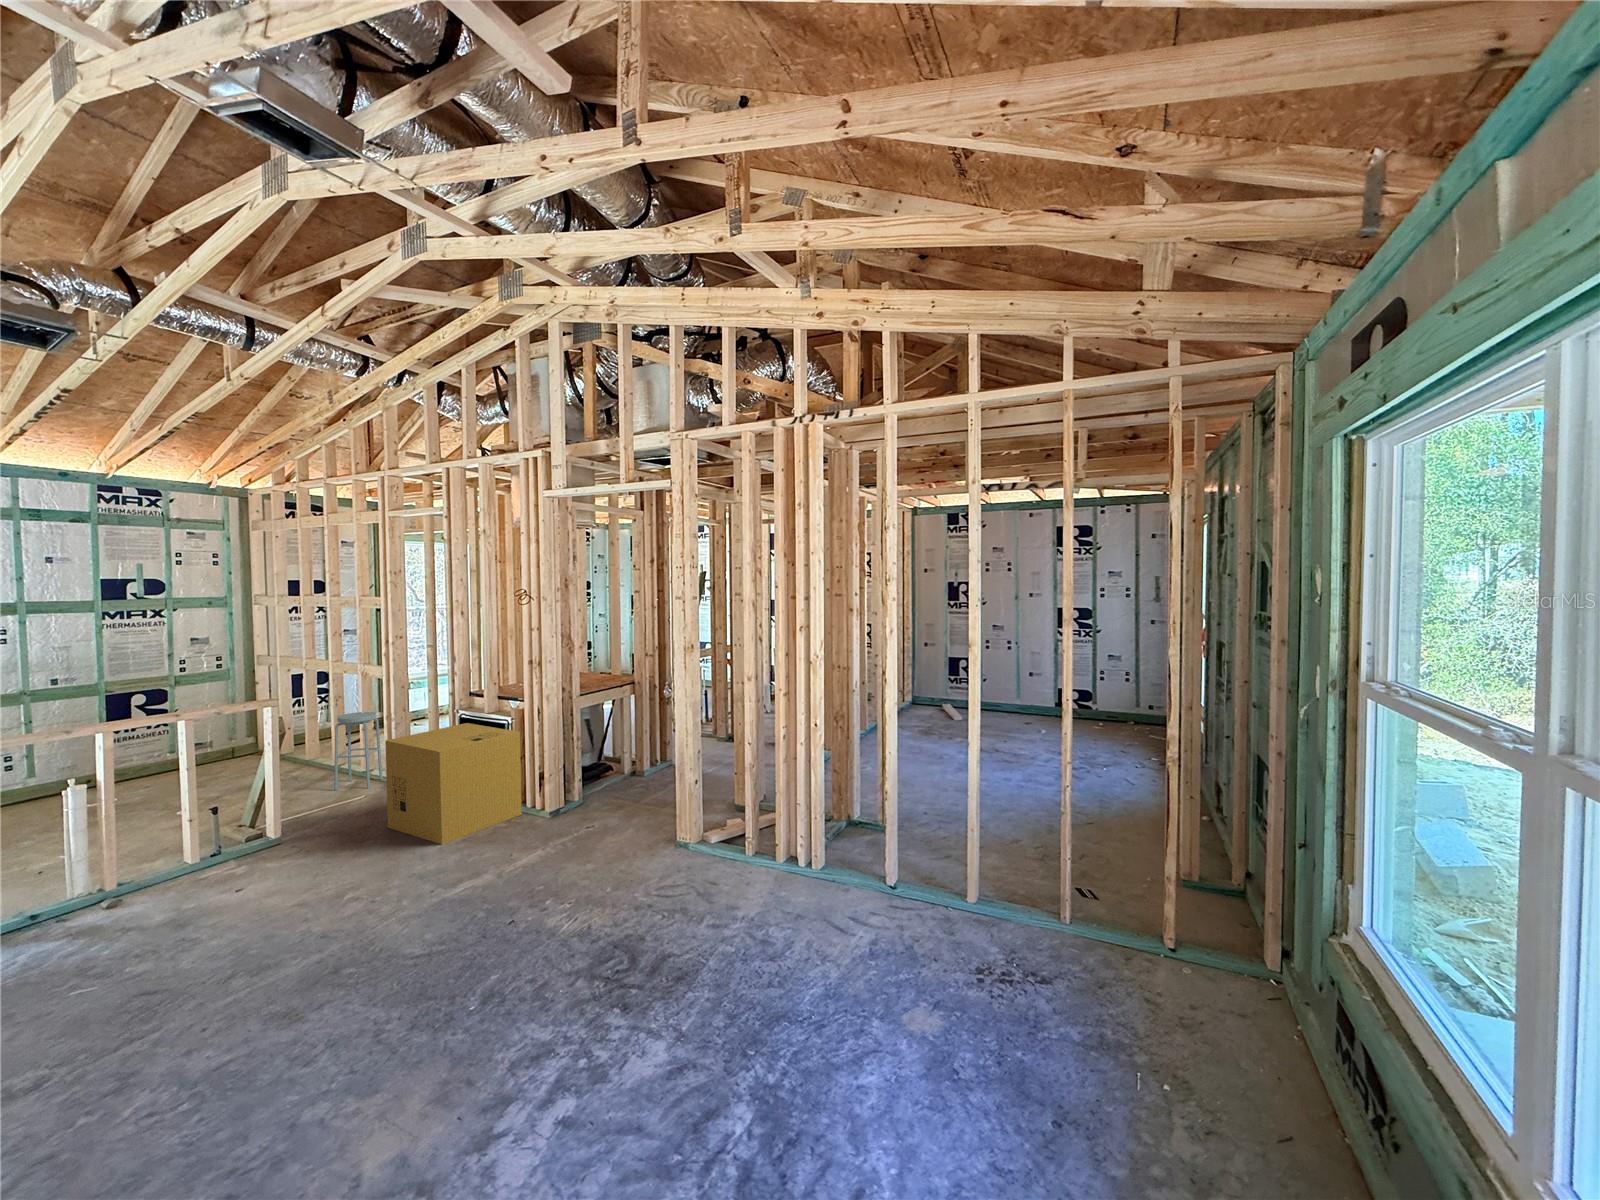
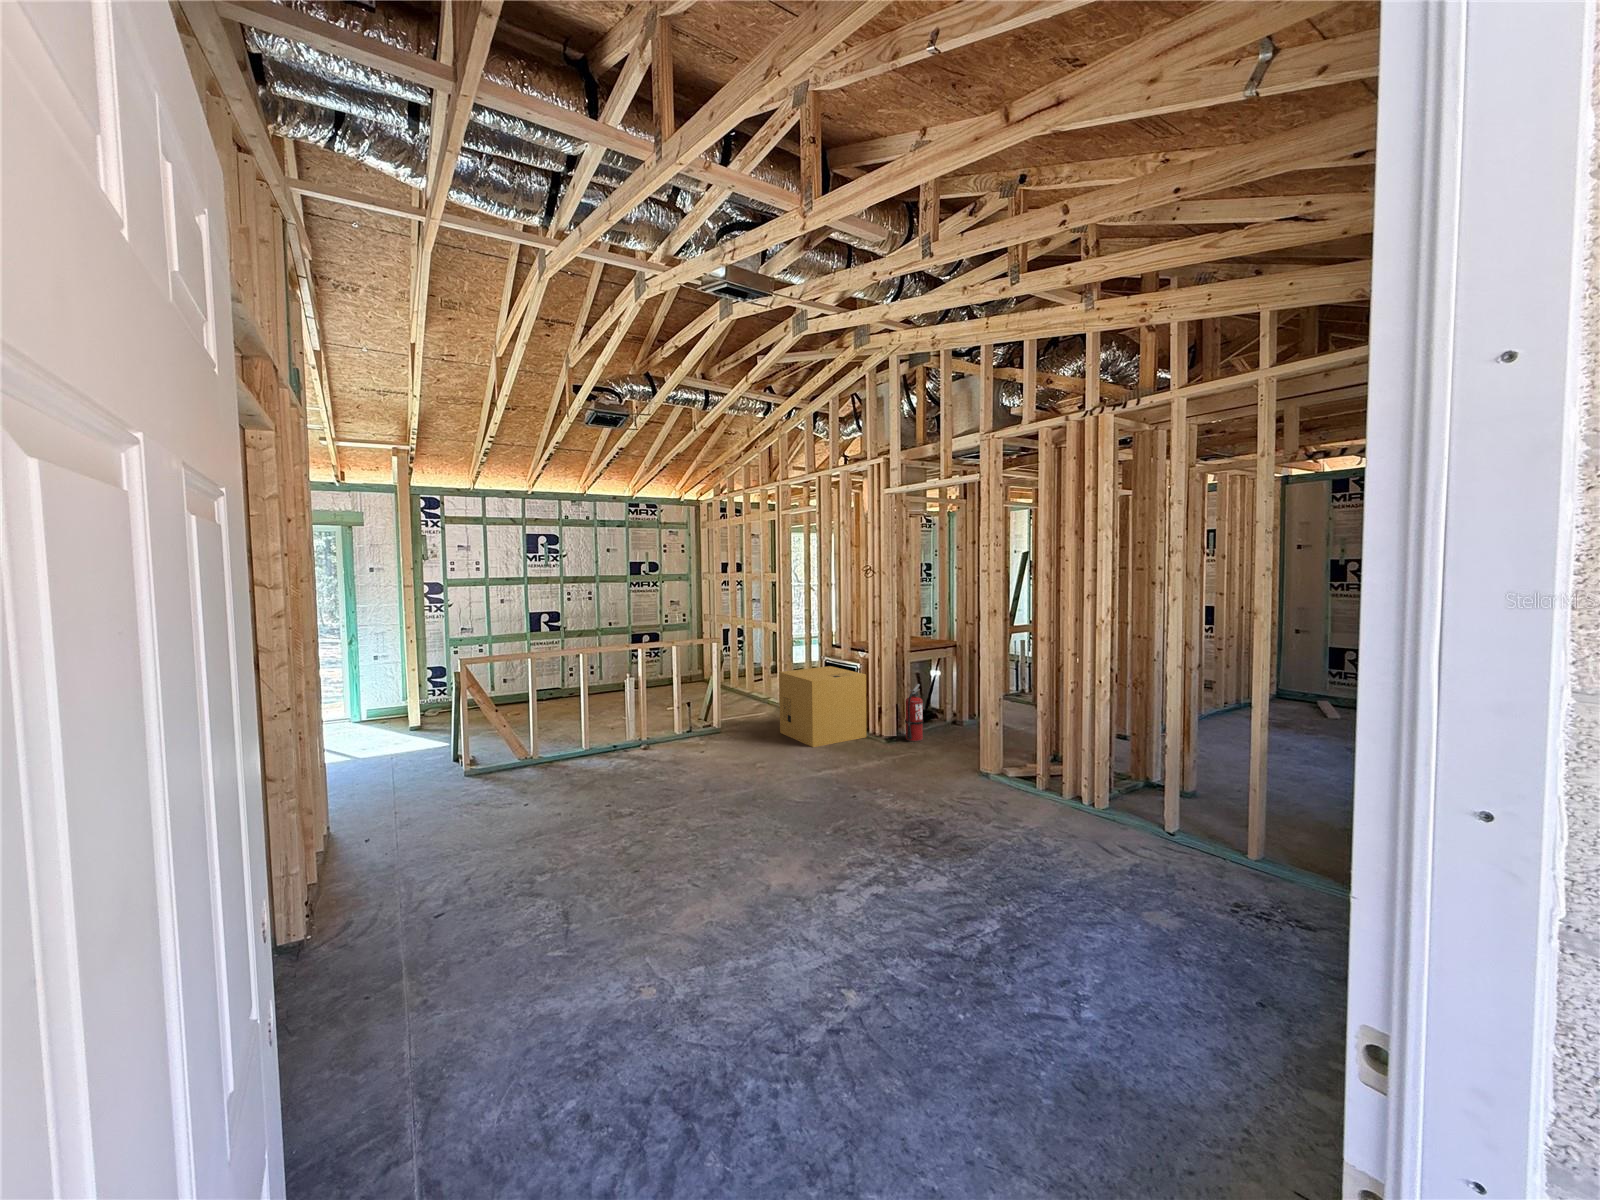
stool: present [334,712,383,790] -> none [748,655,777,709]
fire extinguisher: none [575,737,598,811] -> present [905,684,923,741]

